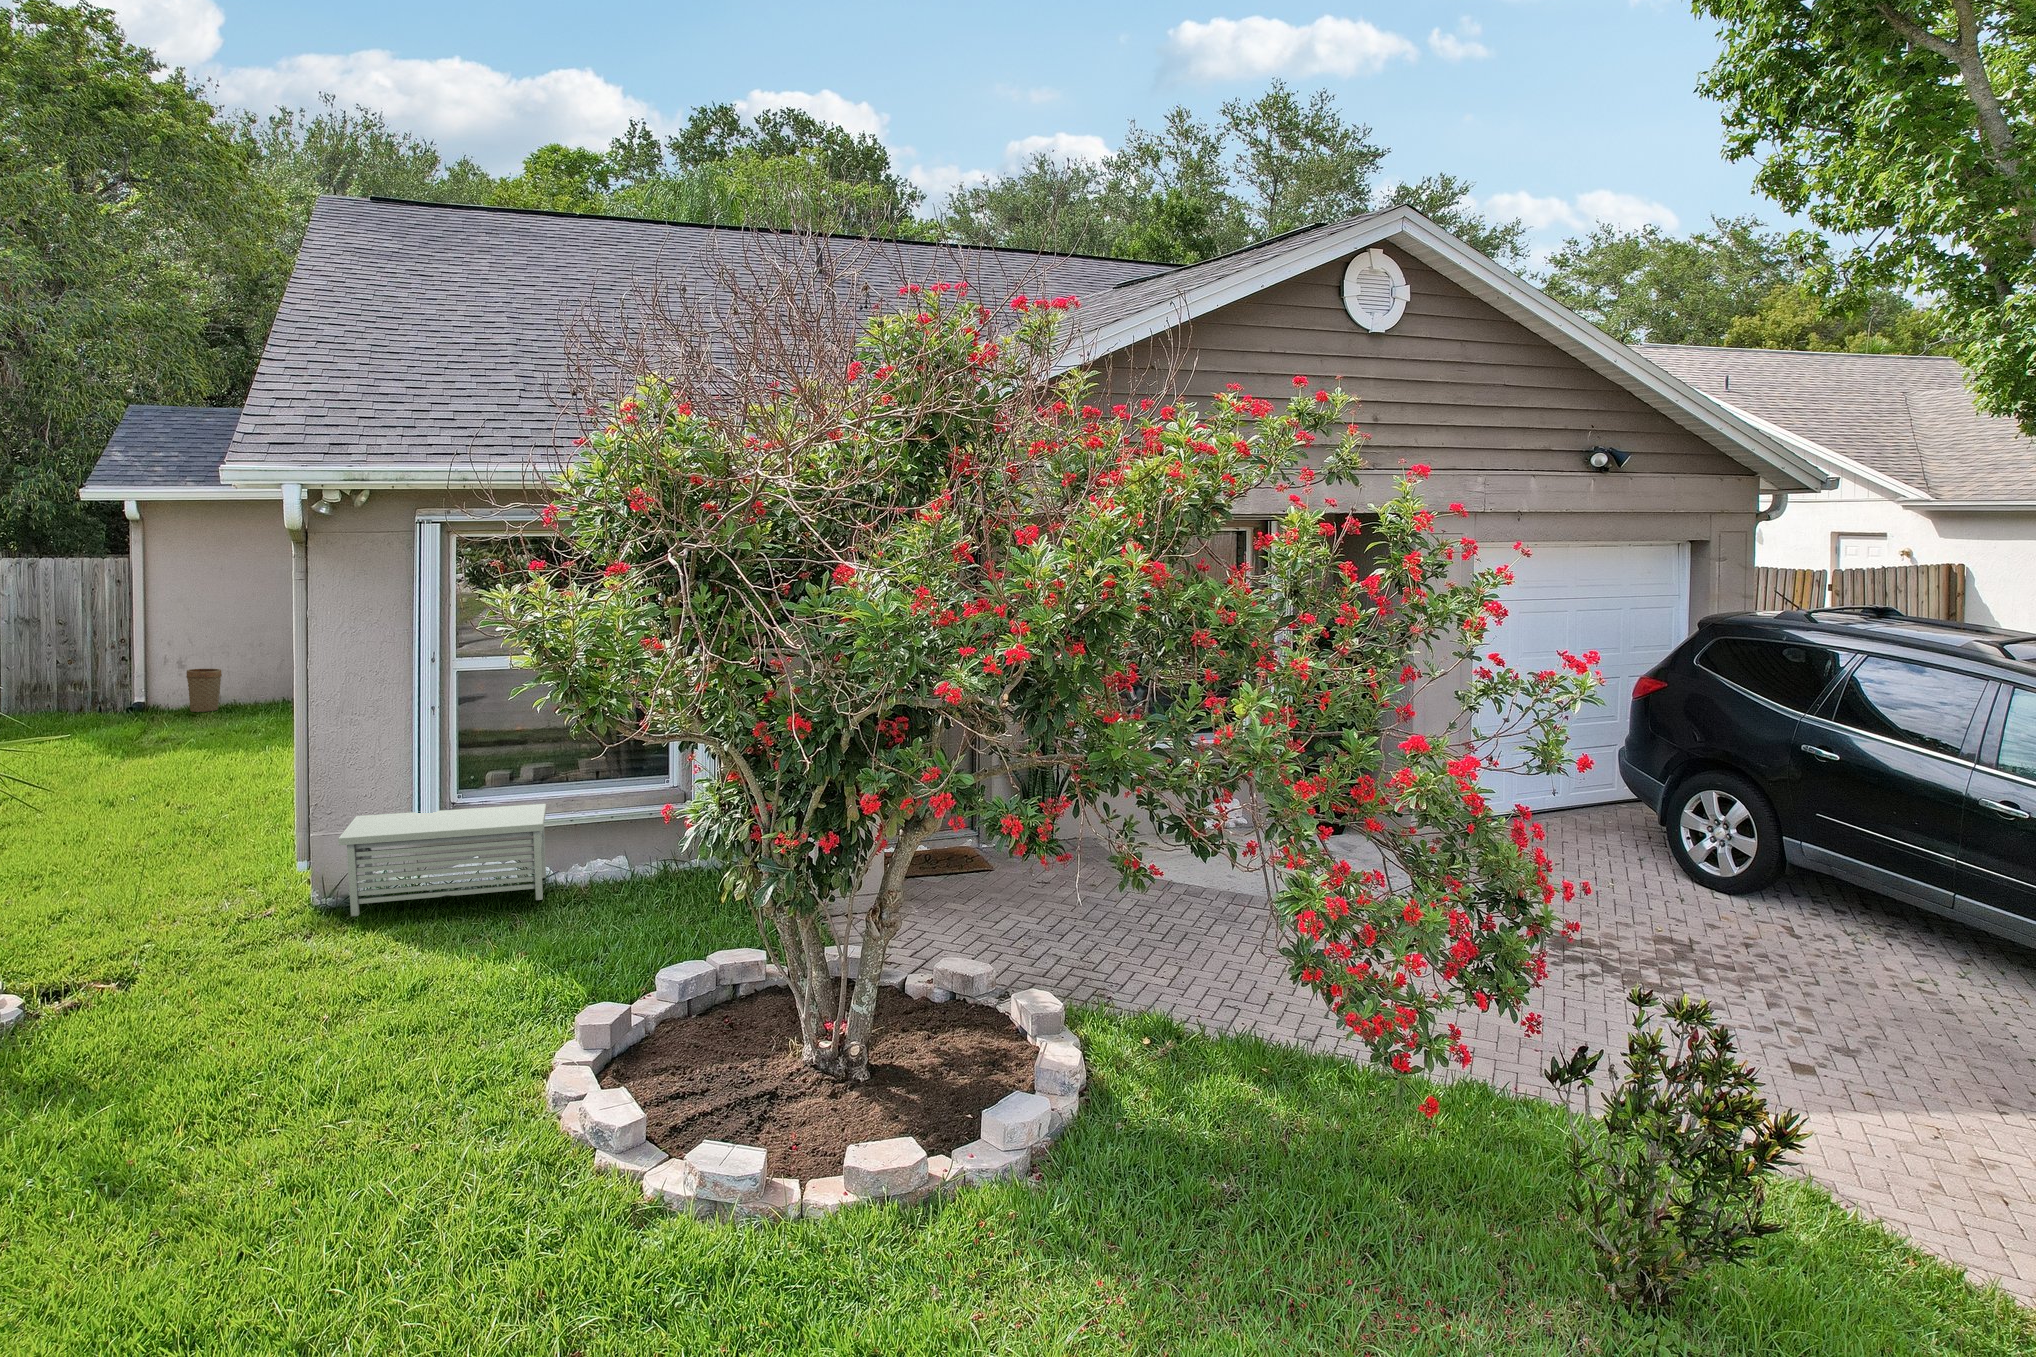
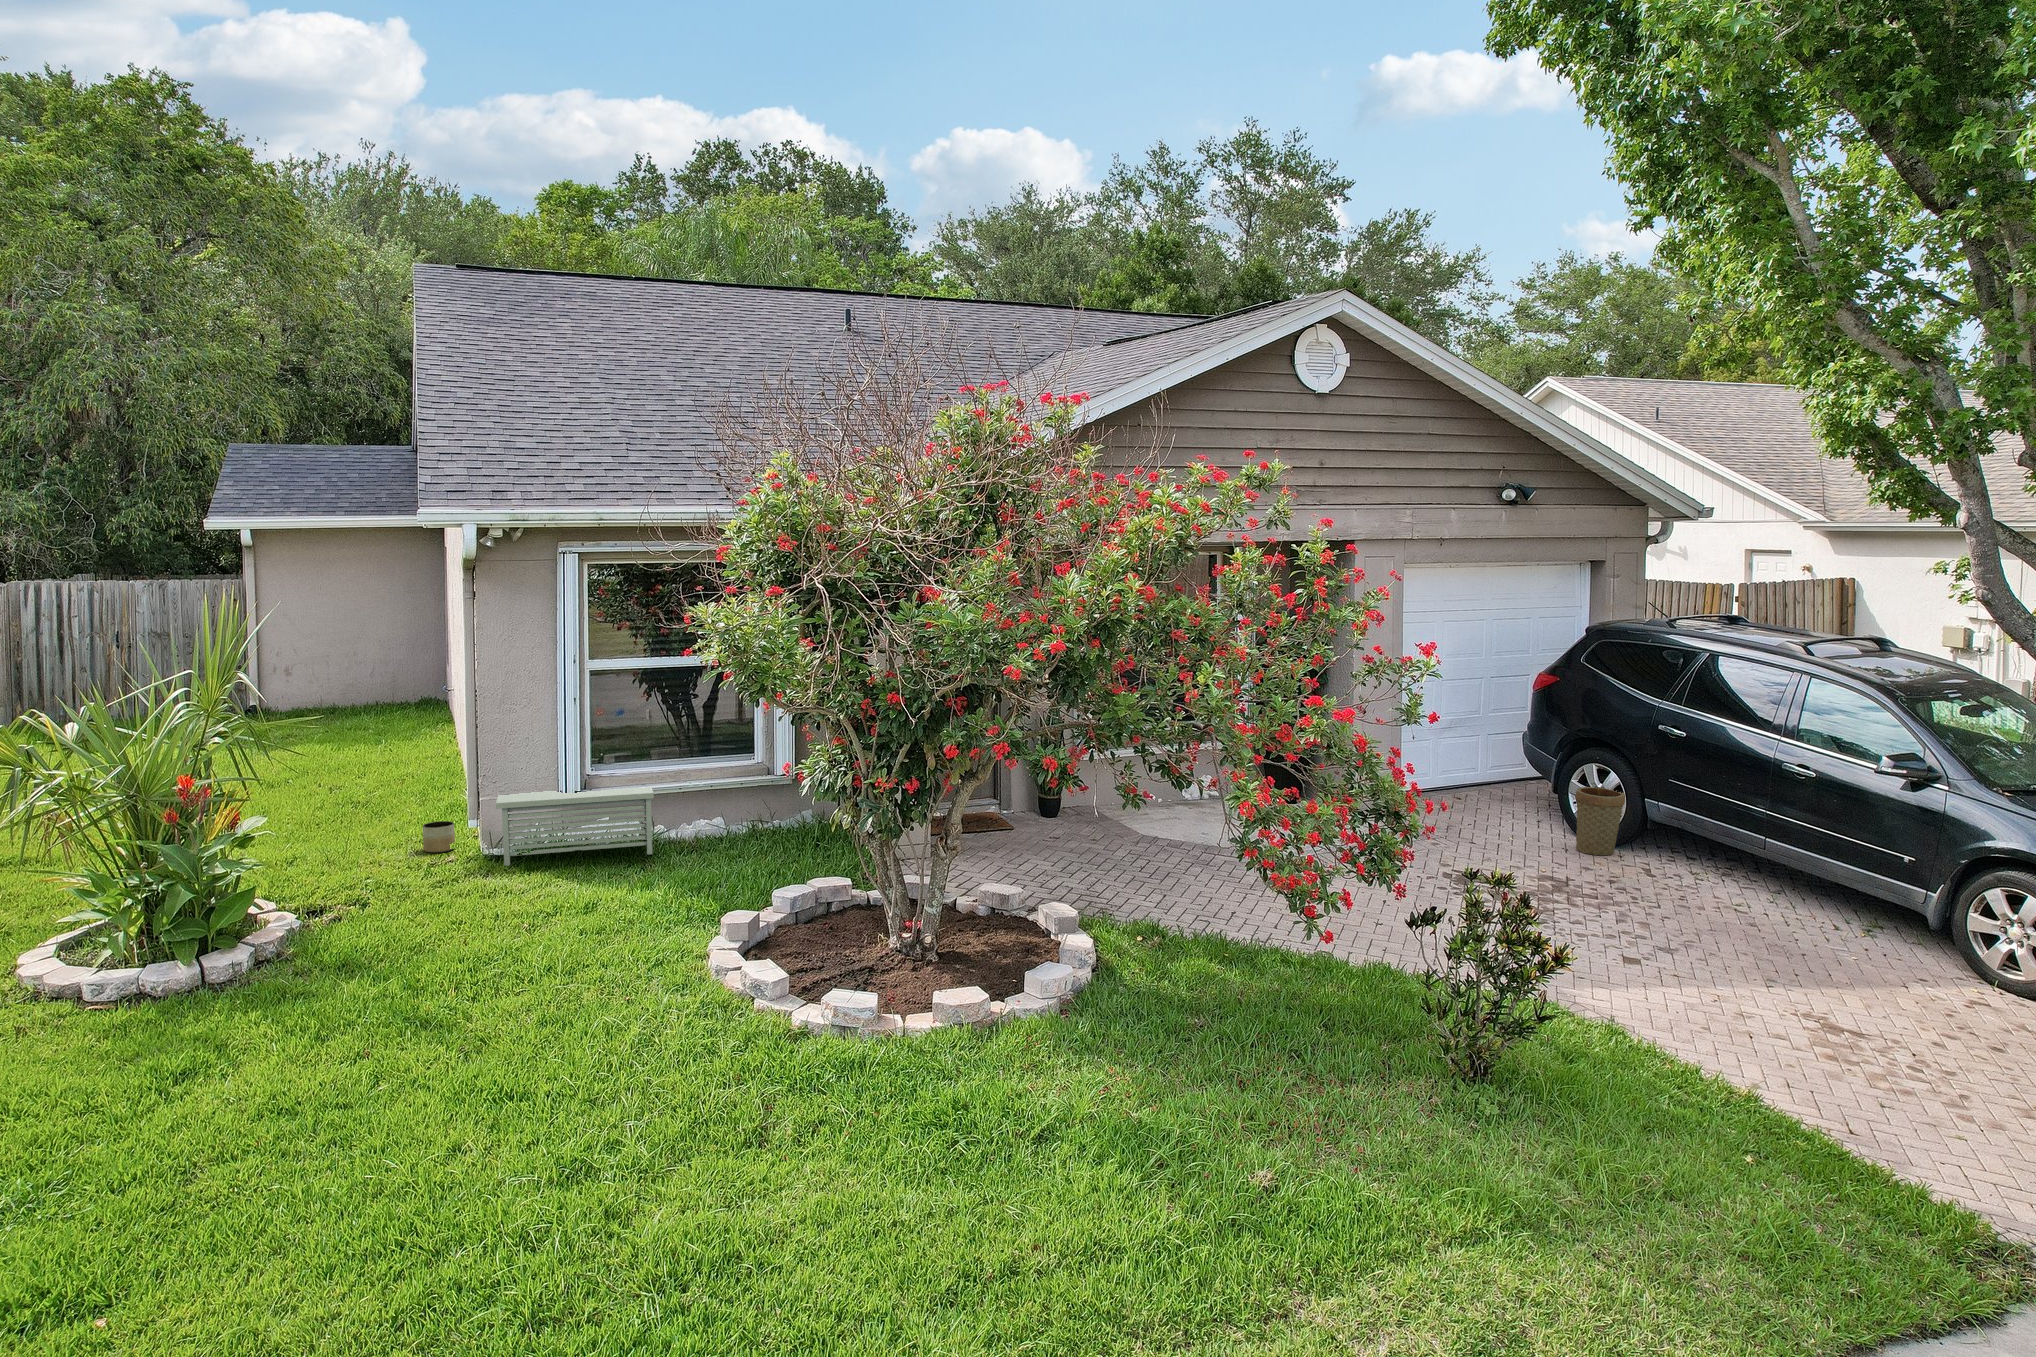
basket: present [186,669,222,712] -> present [1575,787,1625,855]
planter: none [258,856,302,897] -> present [423,821,455,853]

